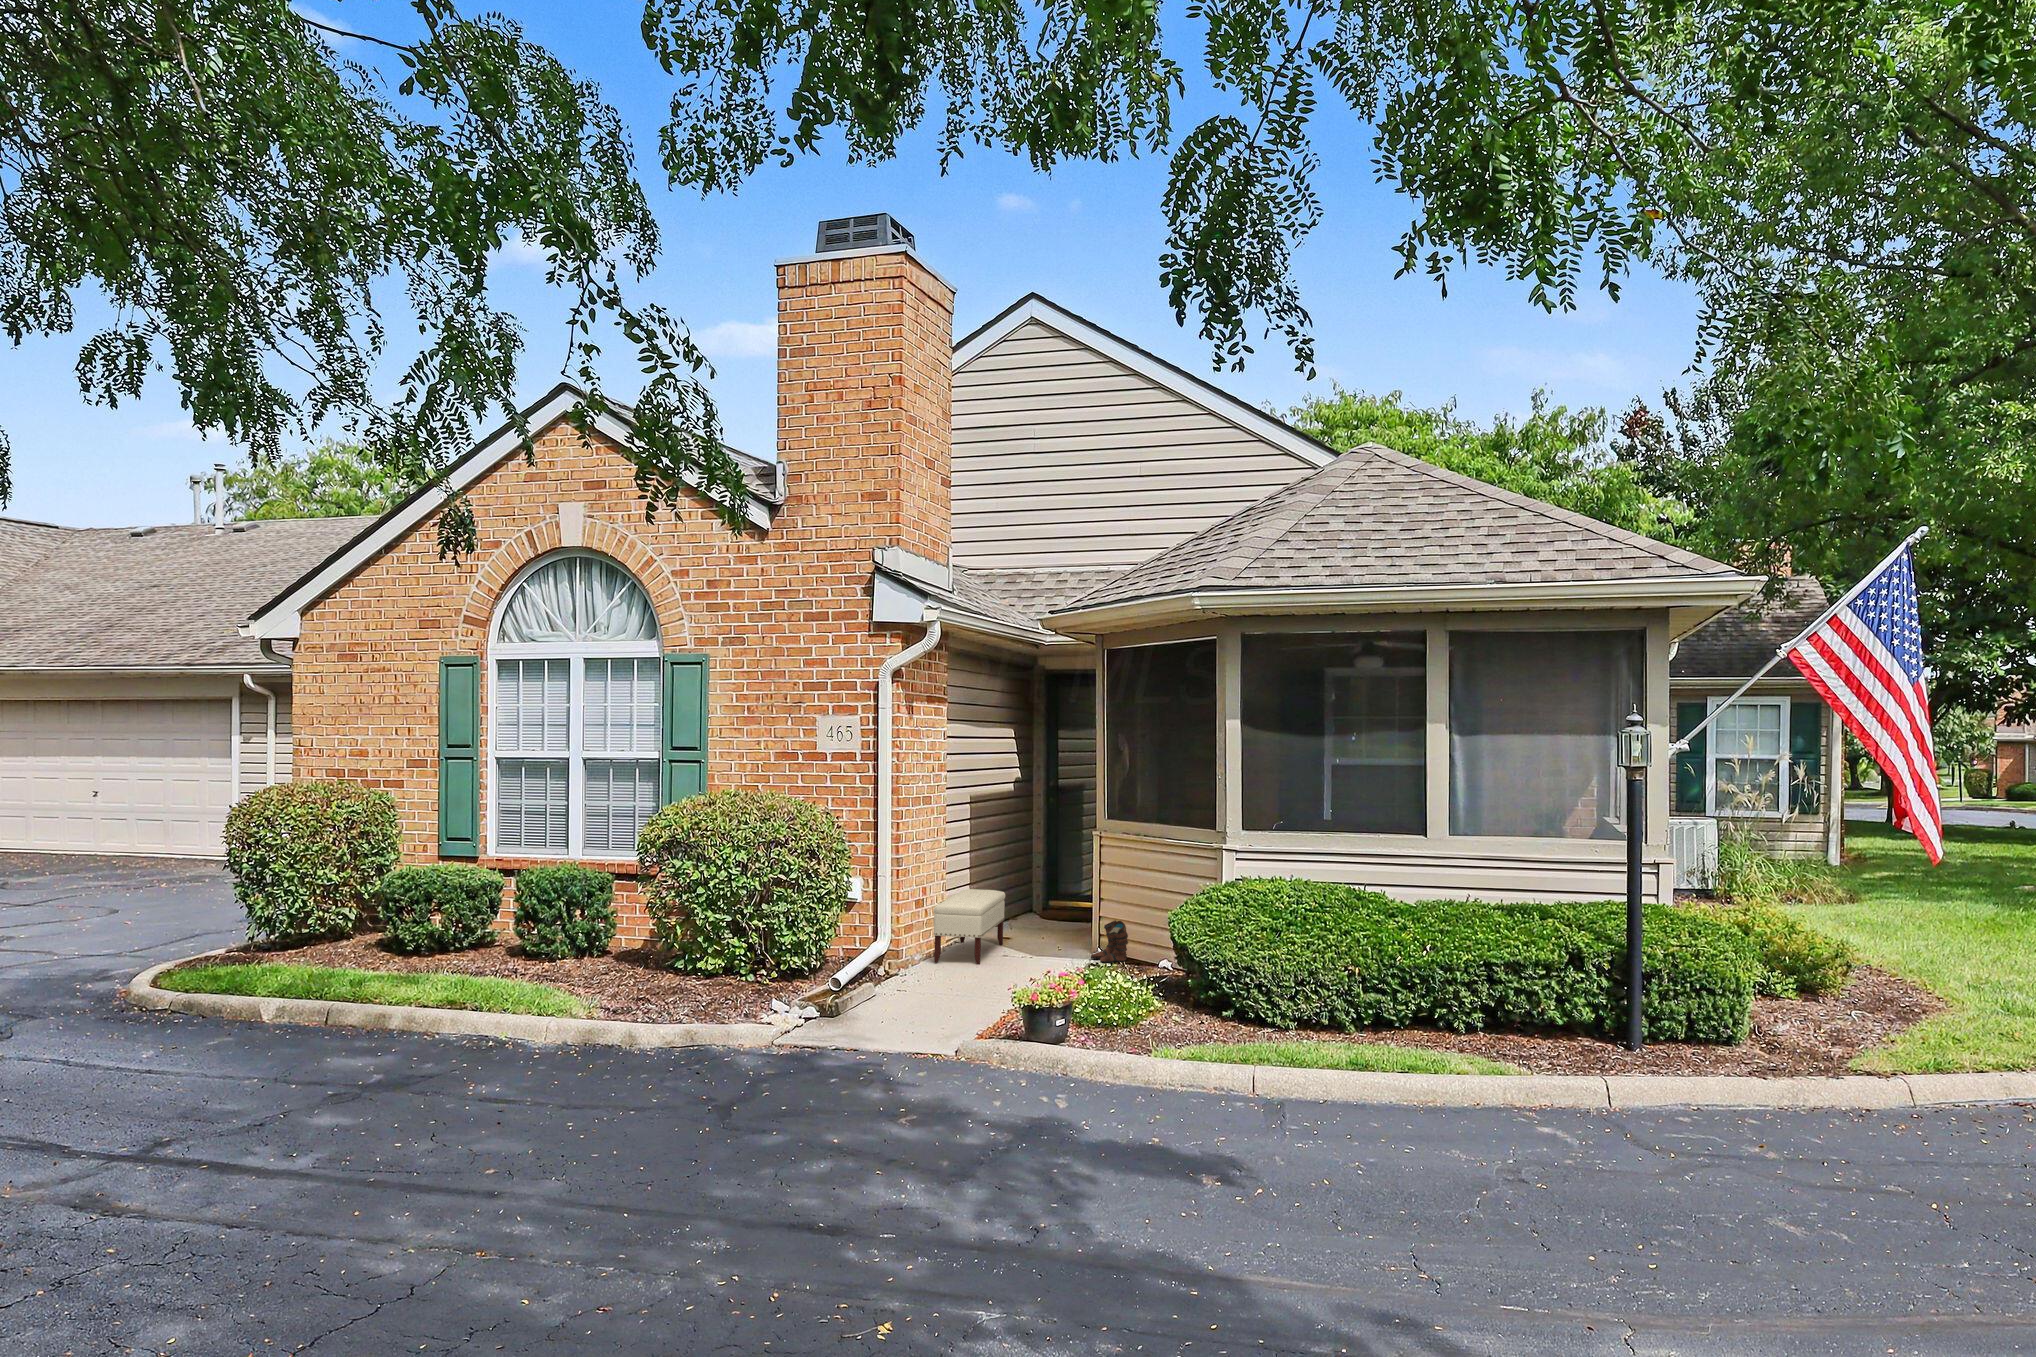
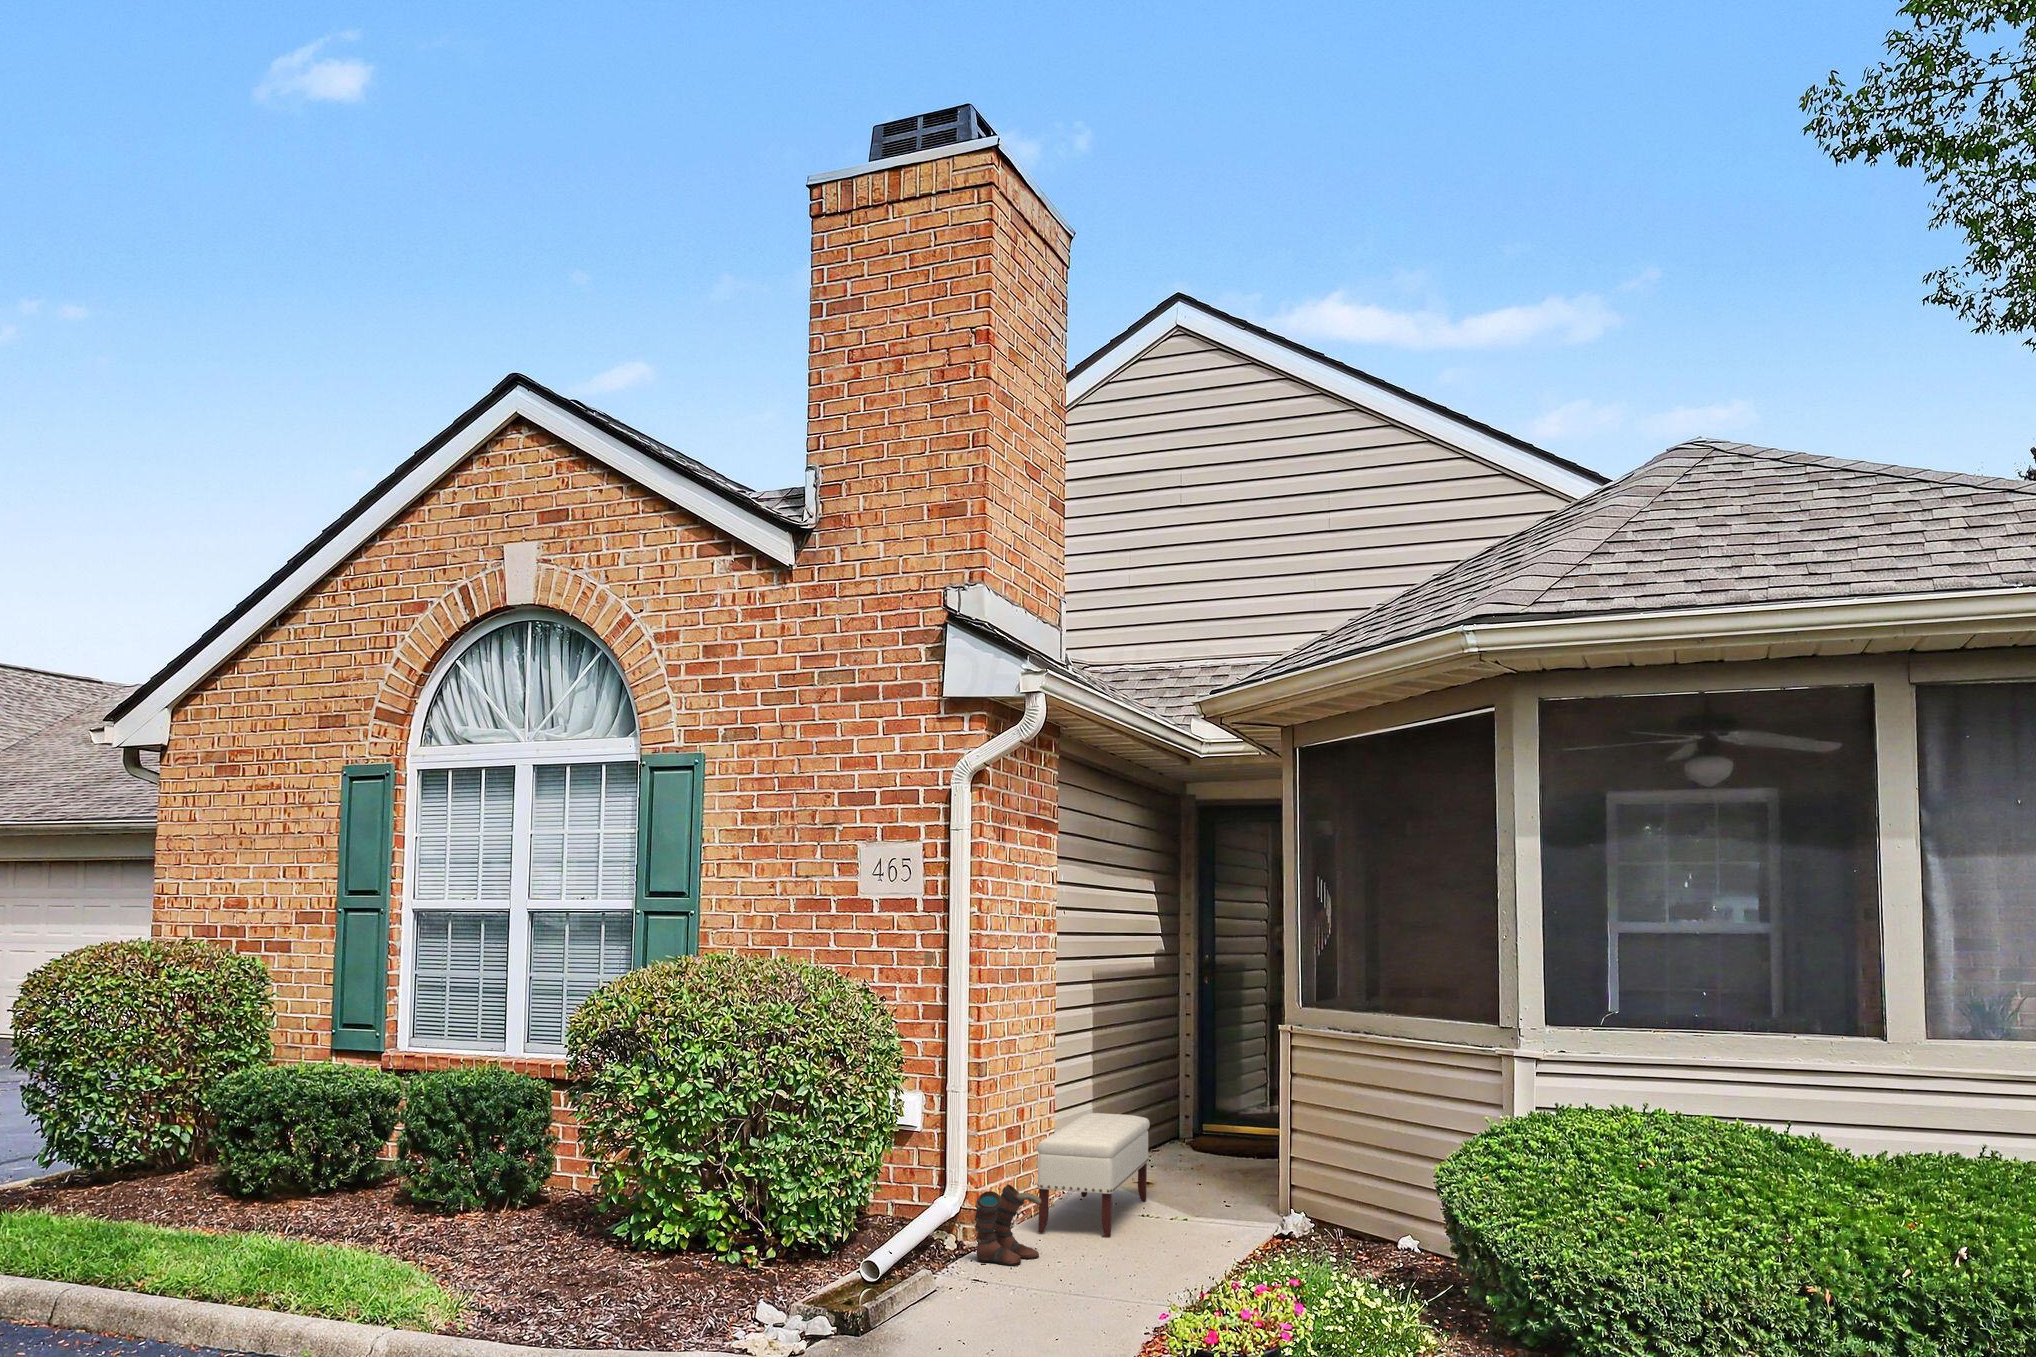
boots: present [1091,920,1128,963] -> present [974,1184,1041,1266]

